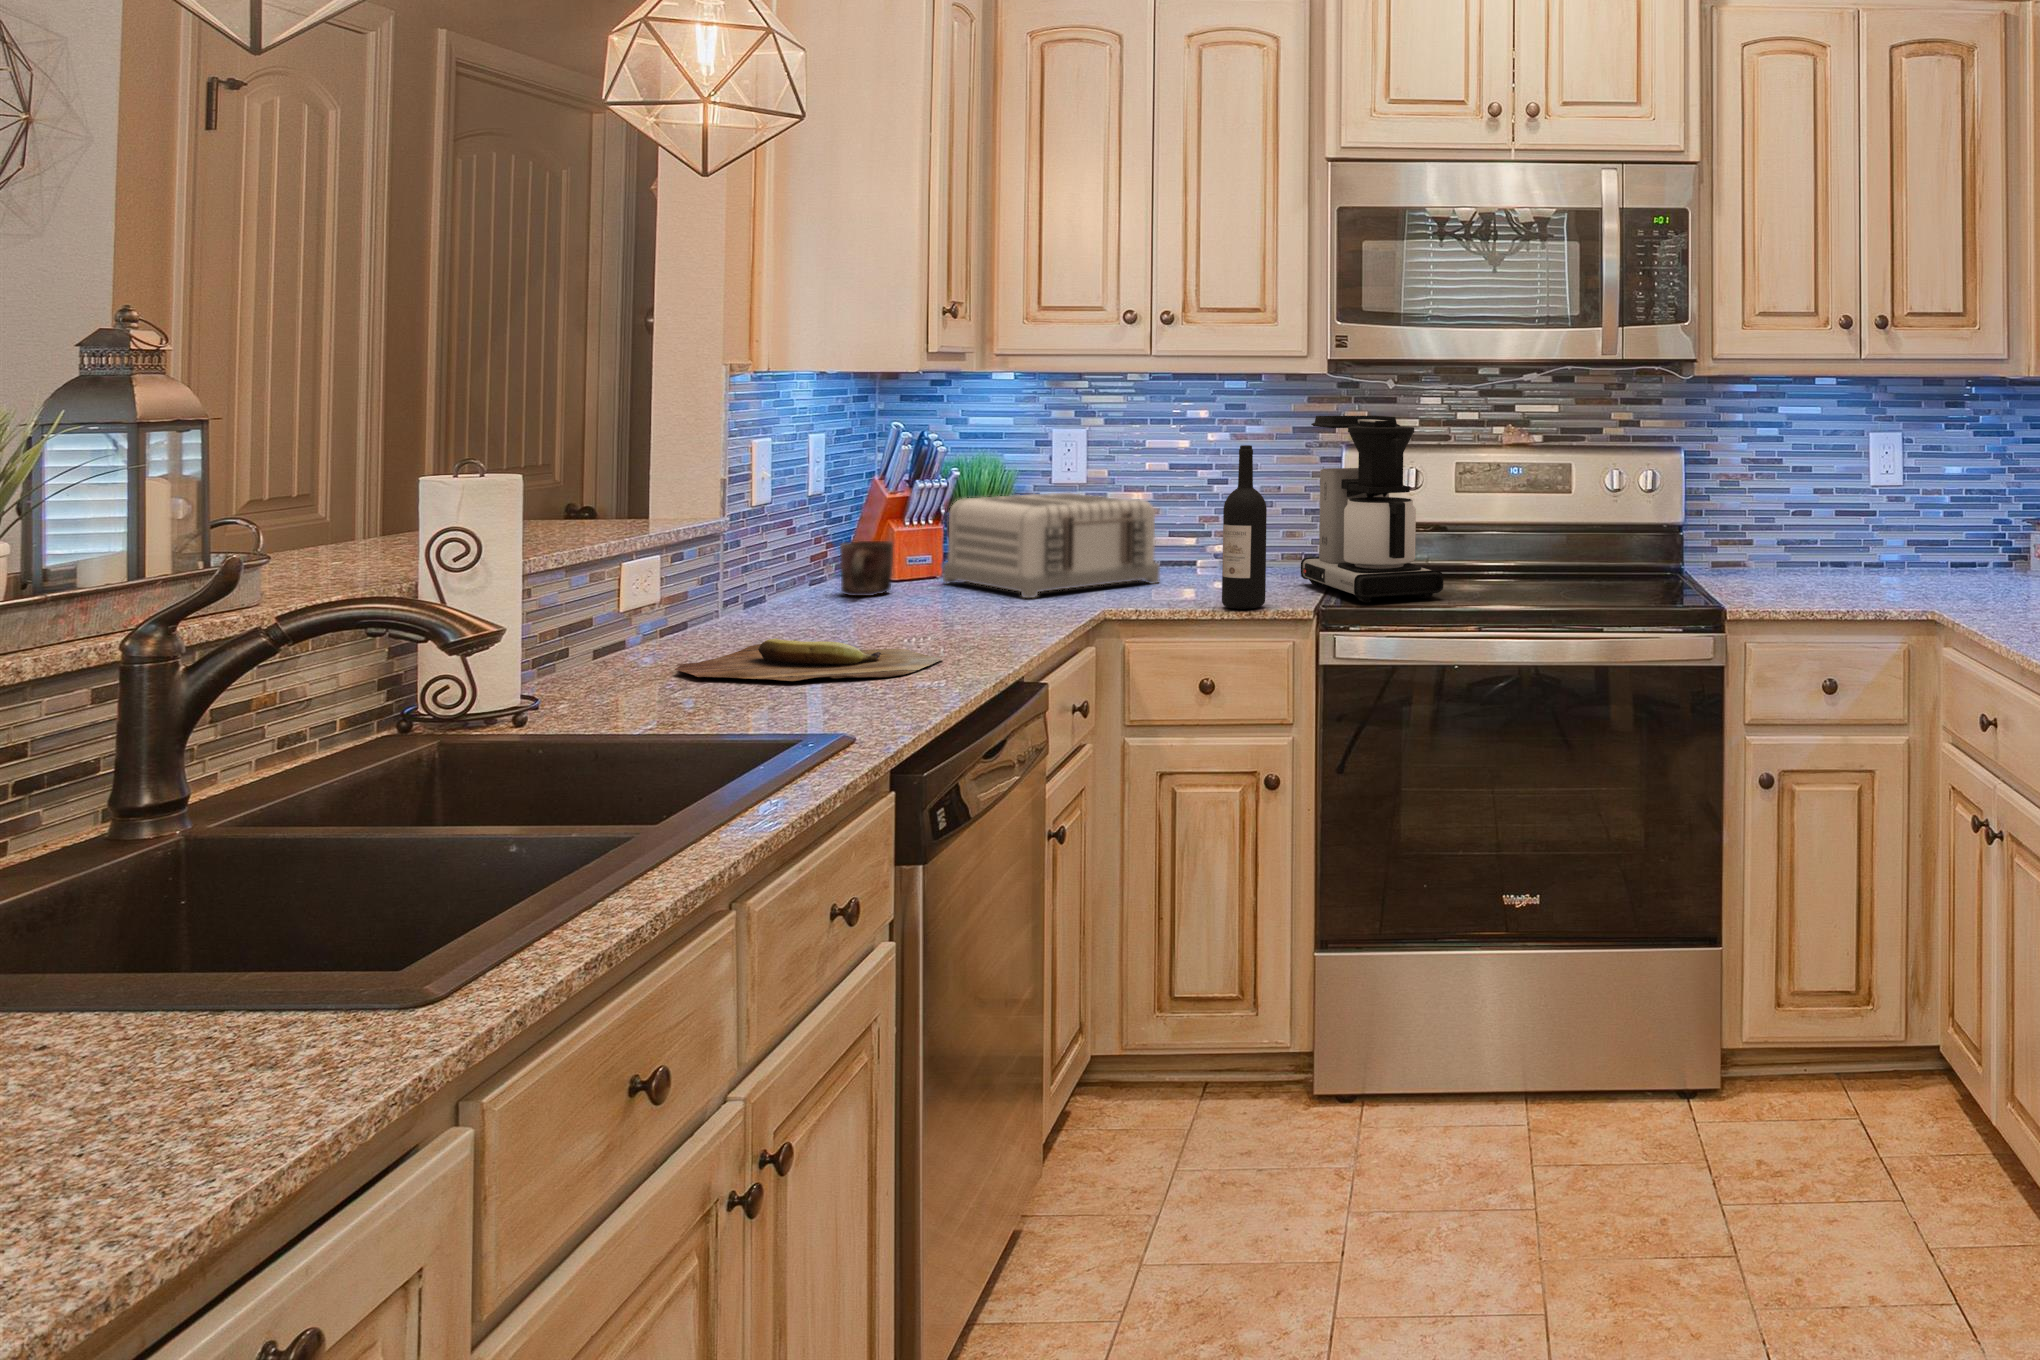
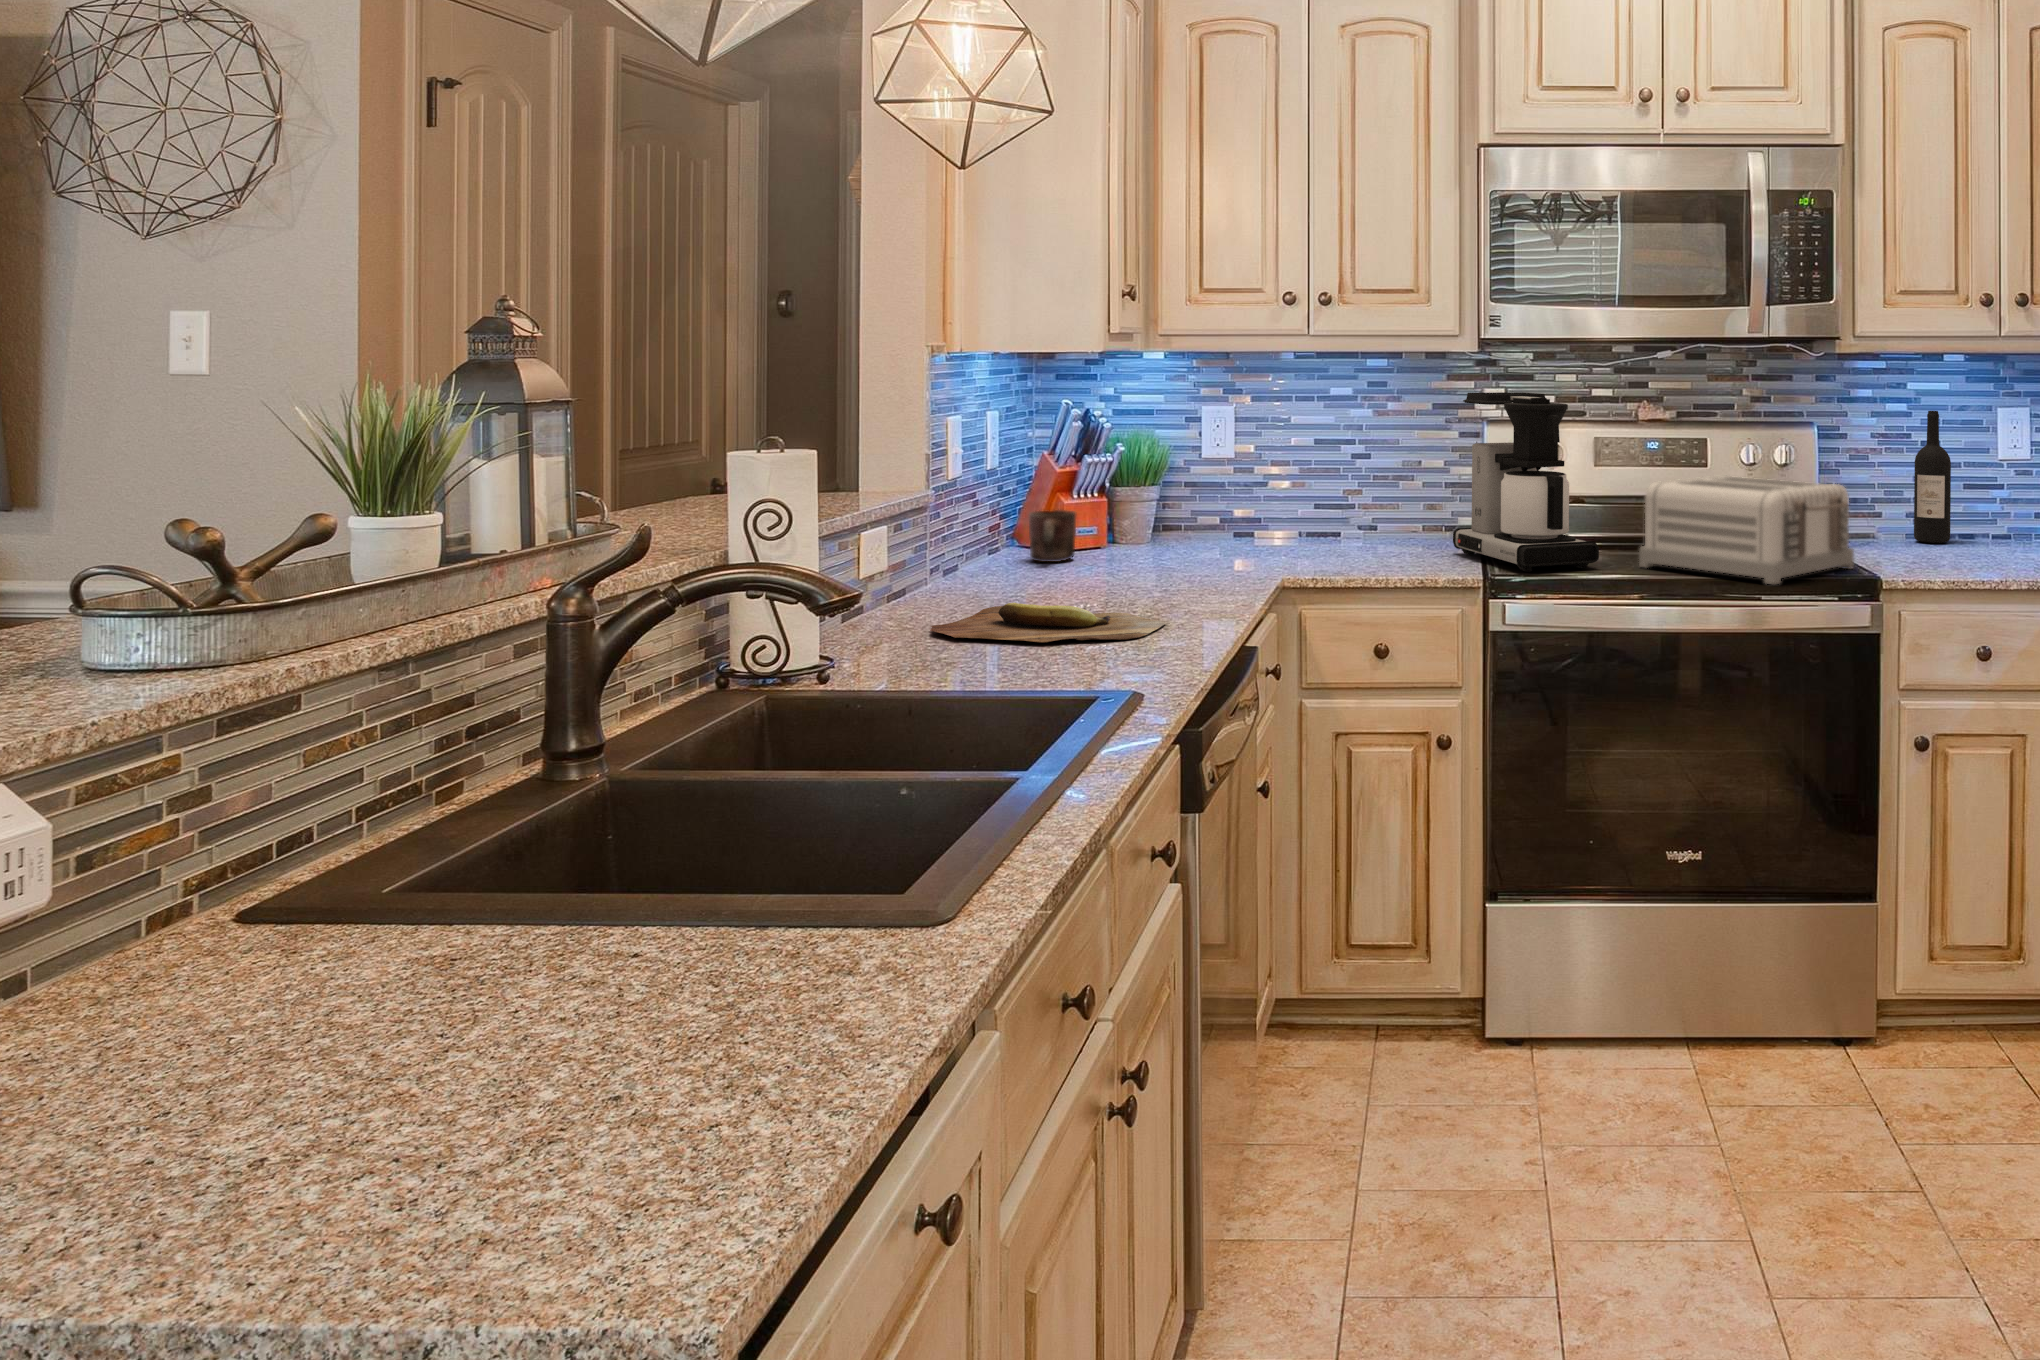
wine bottle: present [1222,445,1267,609] -> present [1914,411,1951,543]
toaster: present [943,492,1160,598] -> present [1639,476,1854,584]

